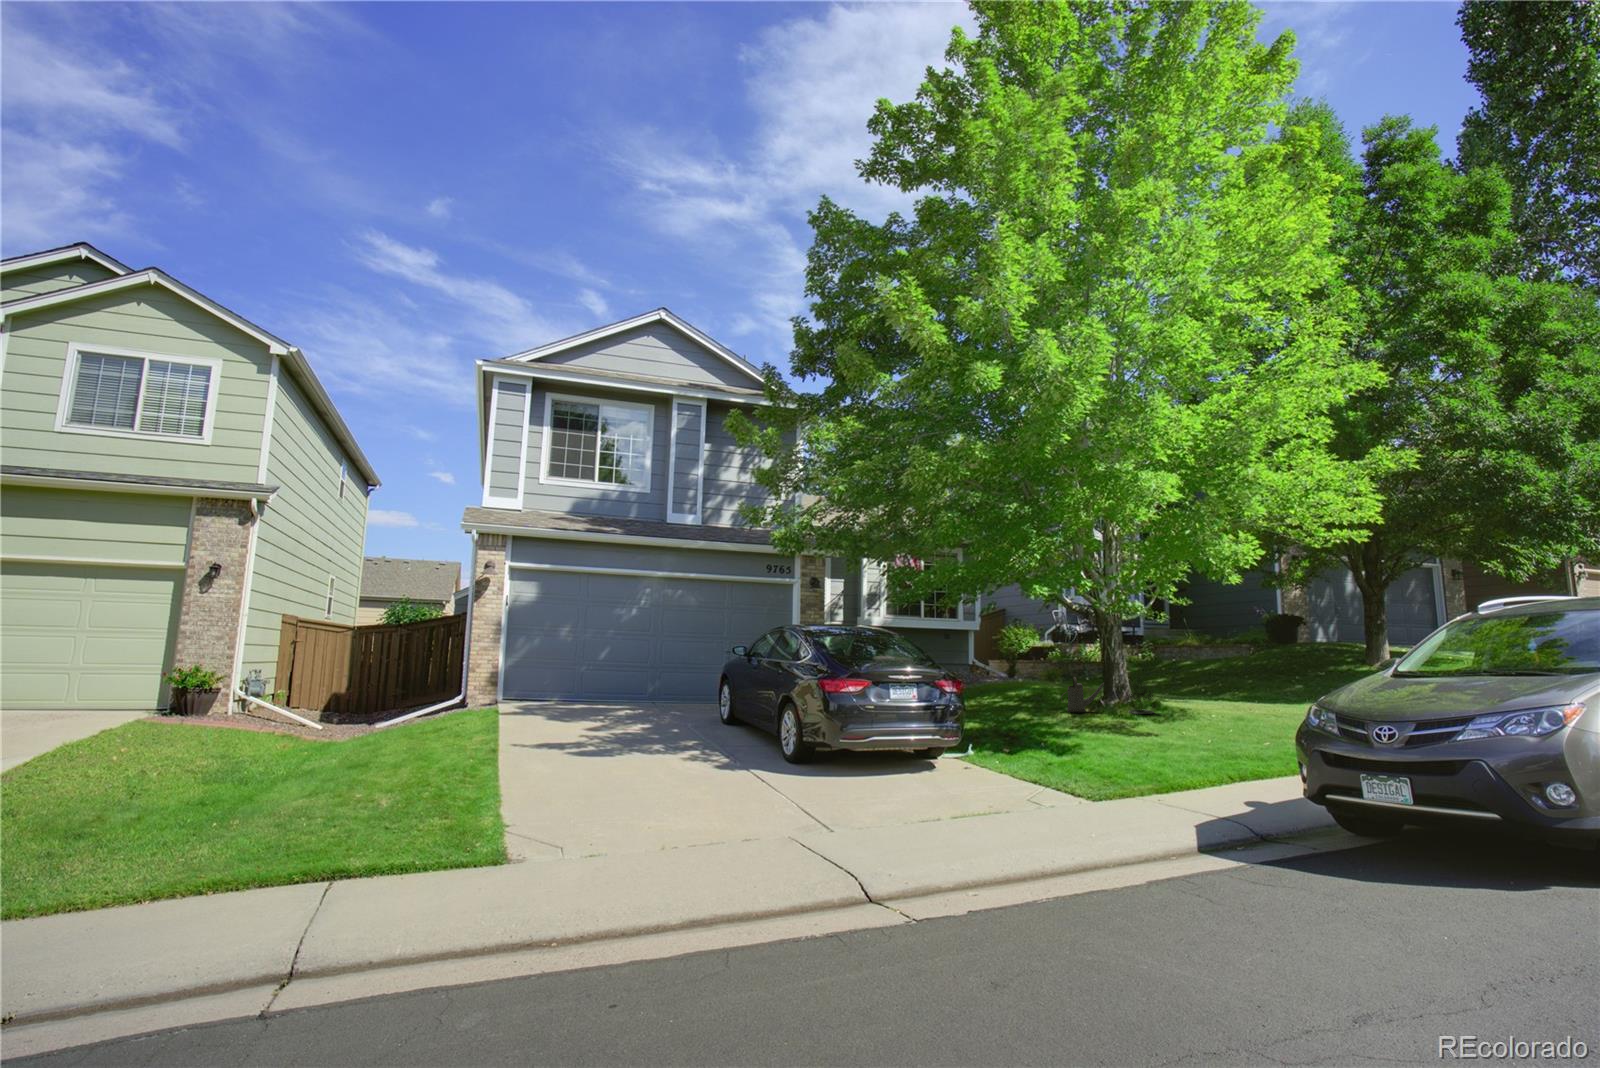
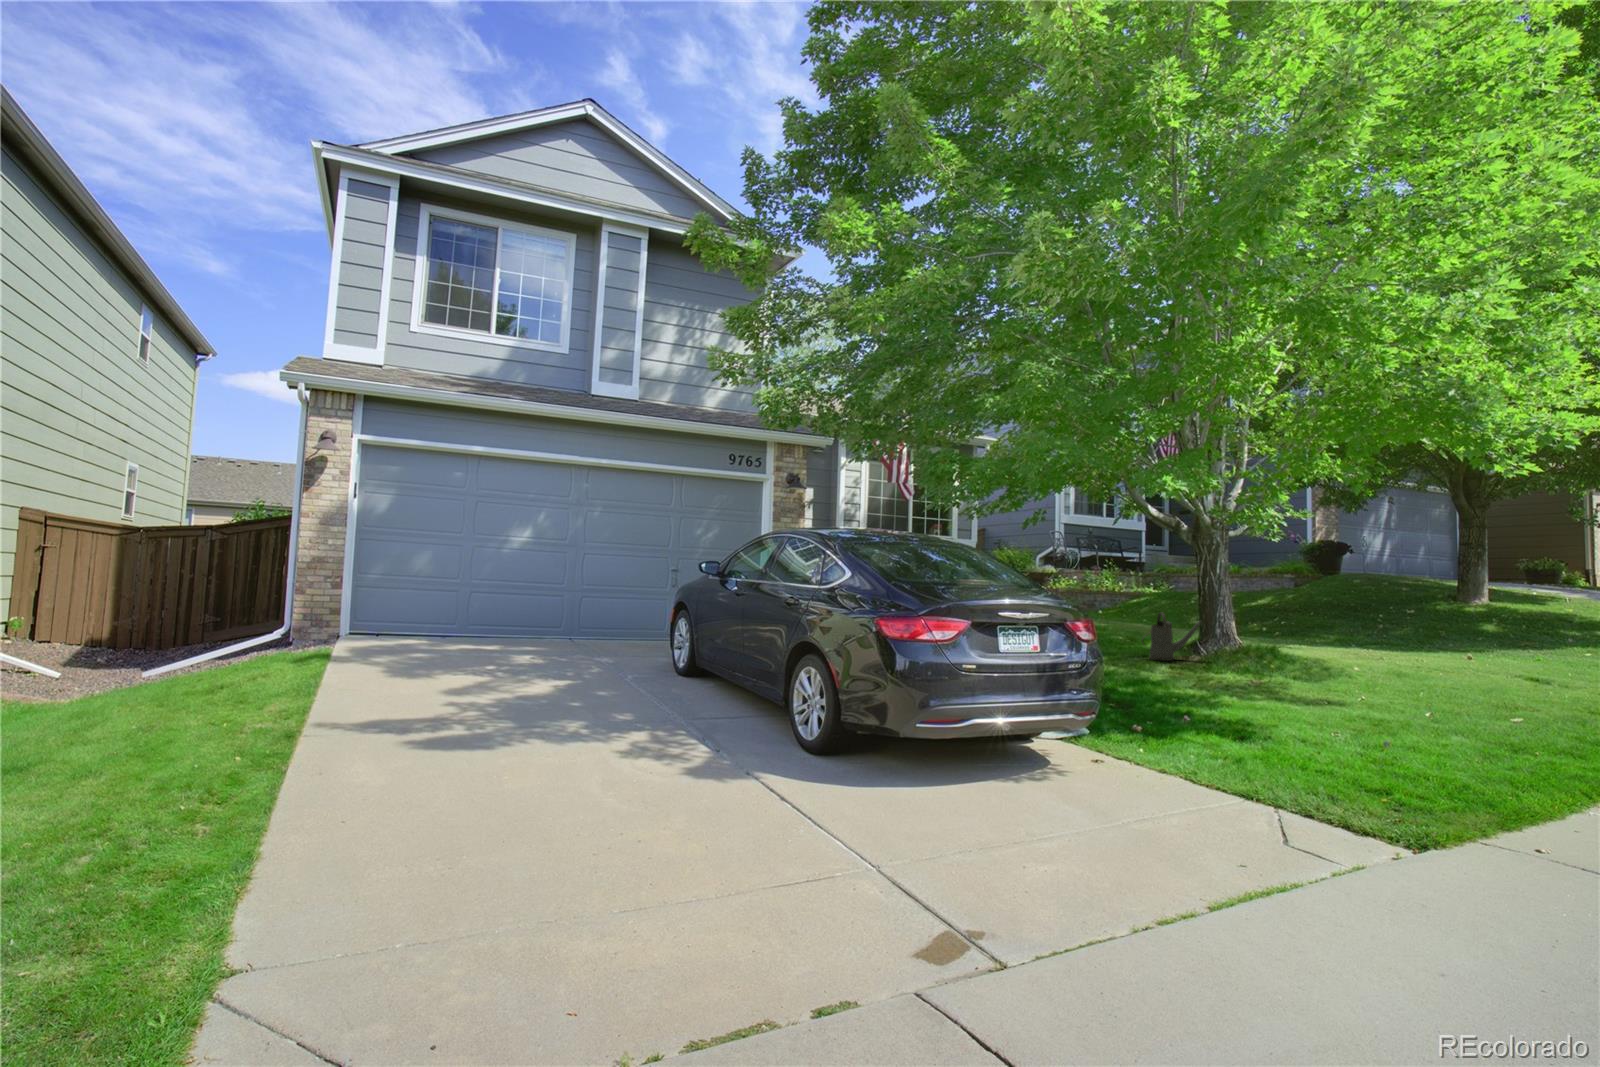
potted tree: present [1129,673,1154,714] -> none [1230,604,1275,664]

